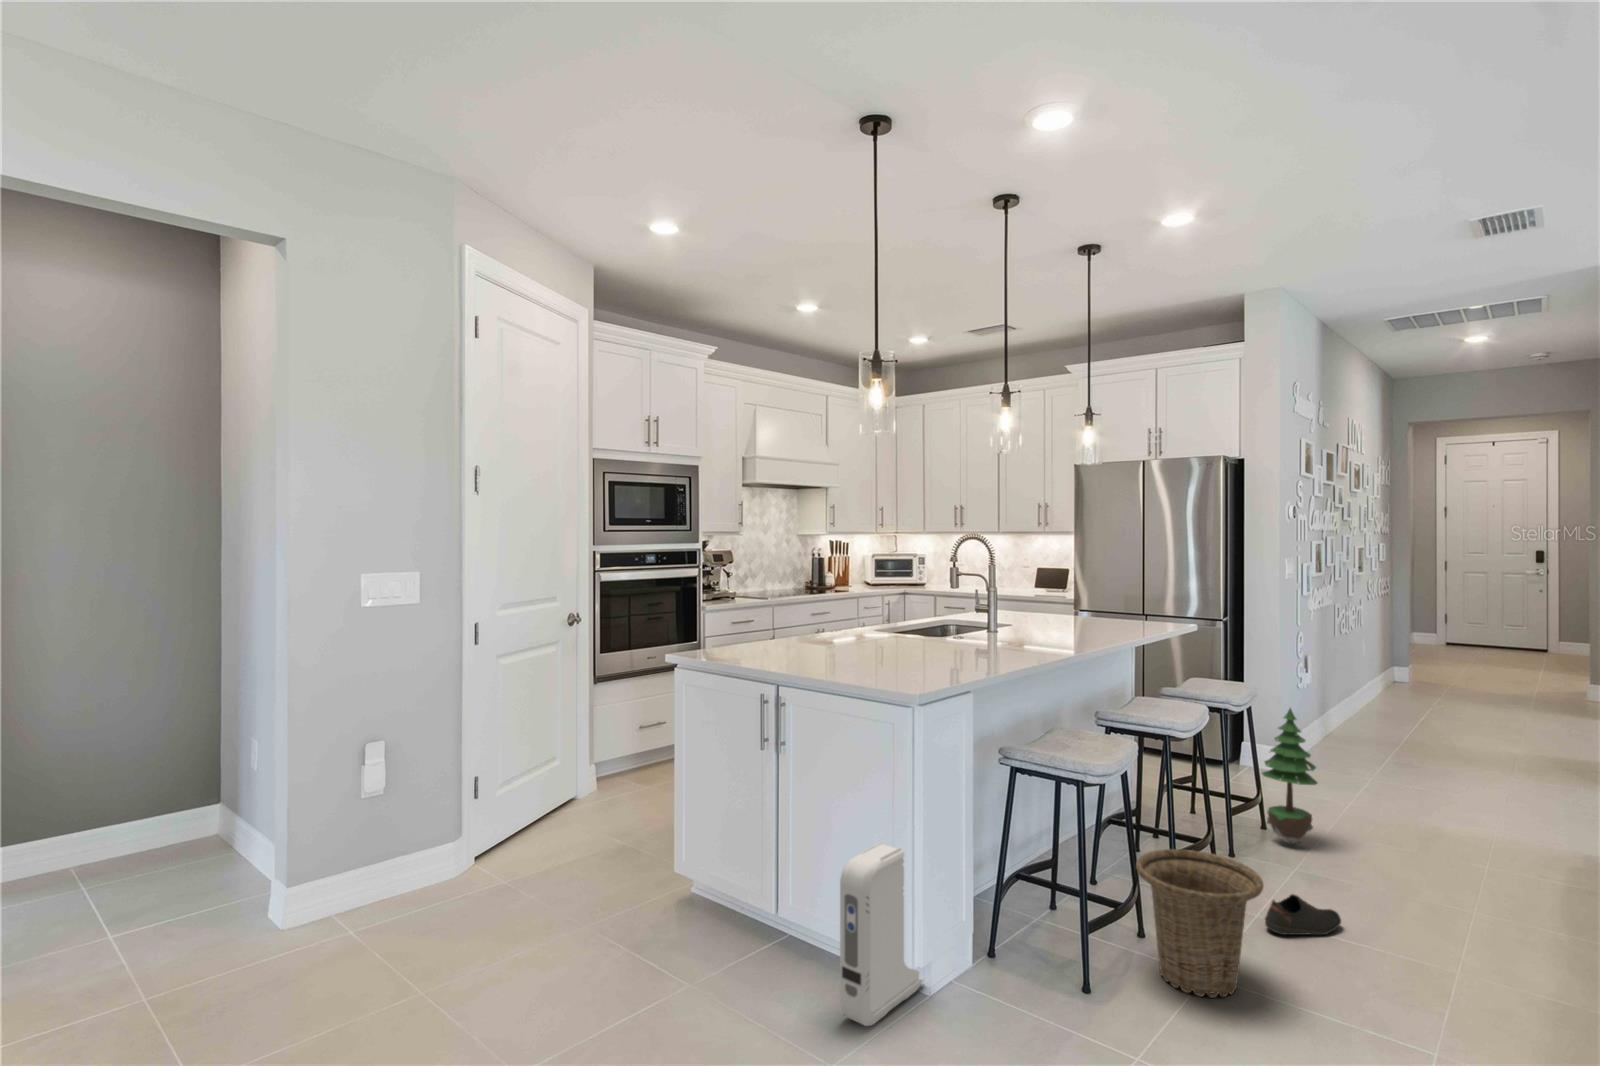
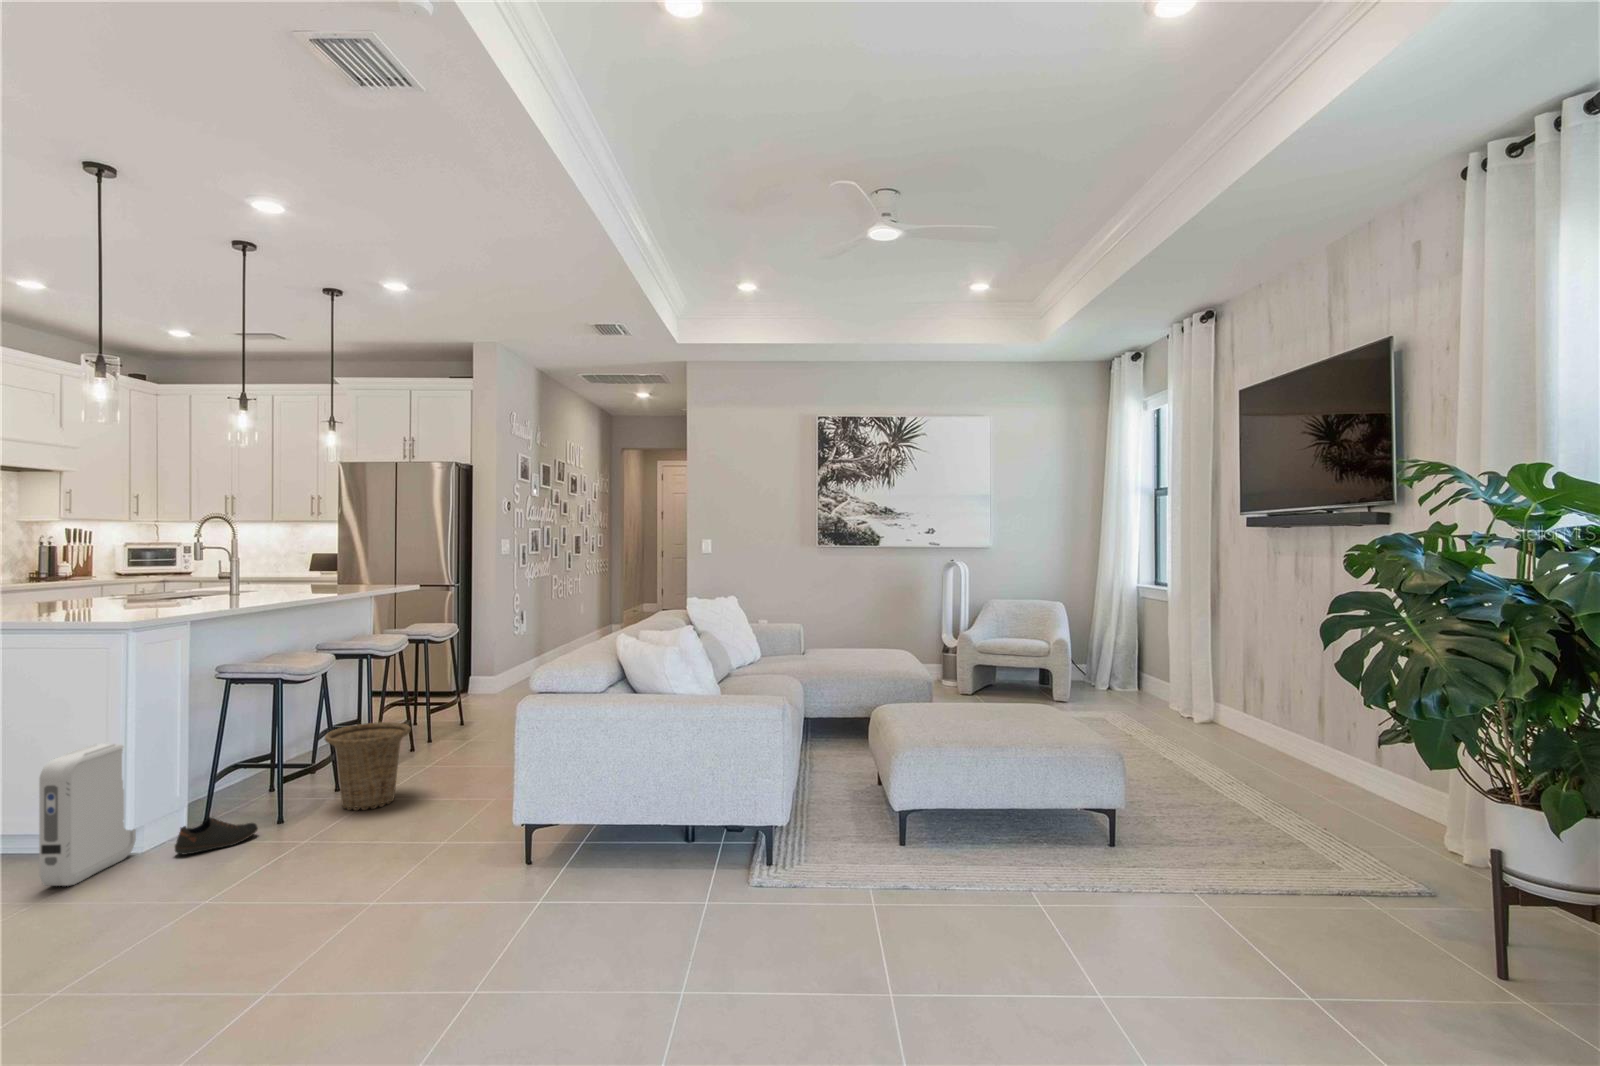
potted tree: present [1262,708,1317,844] -> none [458,634,494,728]
shoe: present [1265,894,1341,935] -> present [175,818,258,855]

